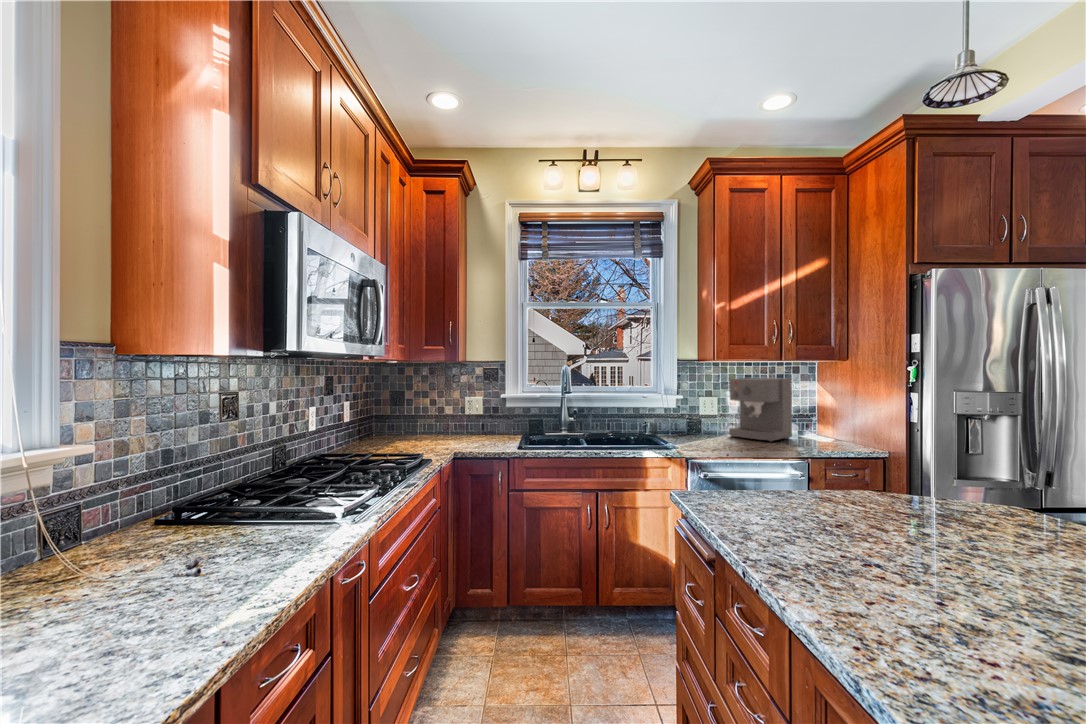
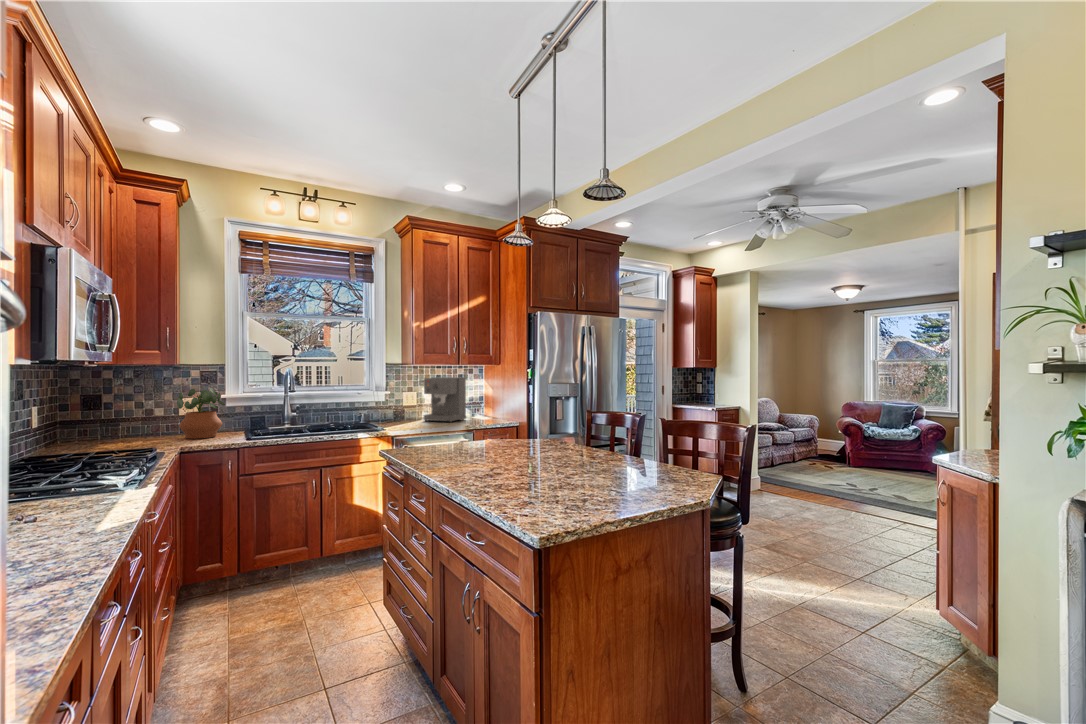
potted plant: none [454,386,499,443] -> present [177,388,225,439]

